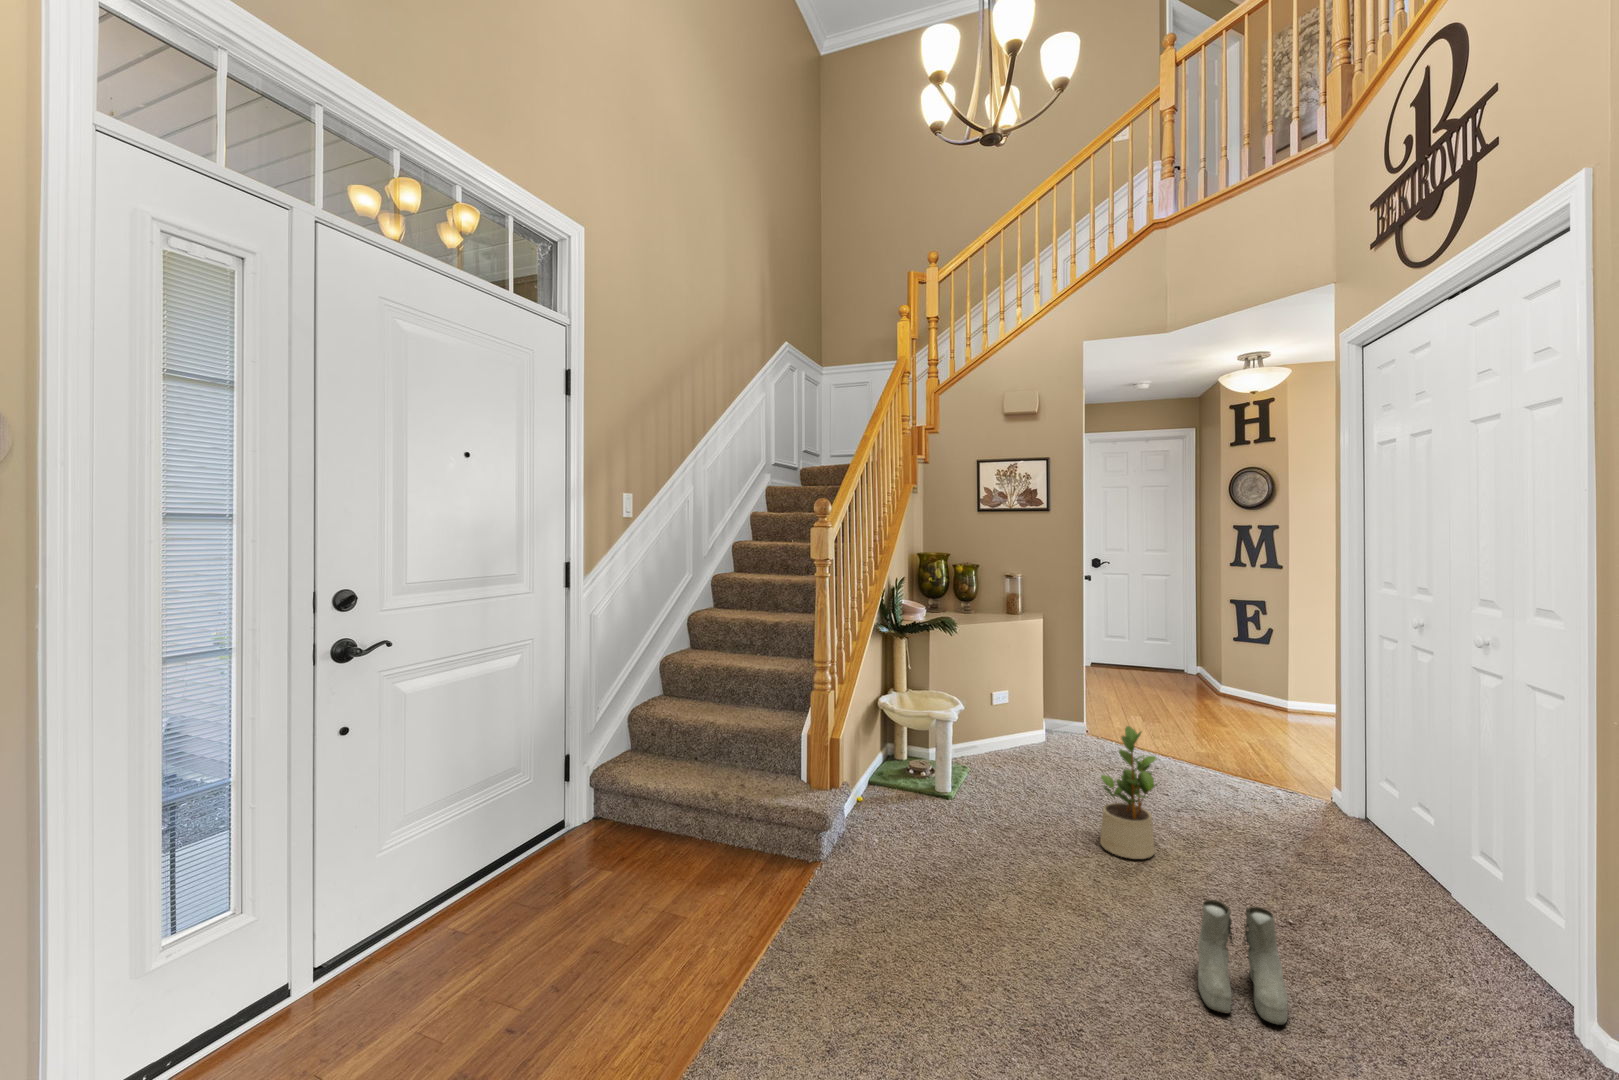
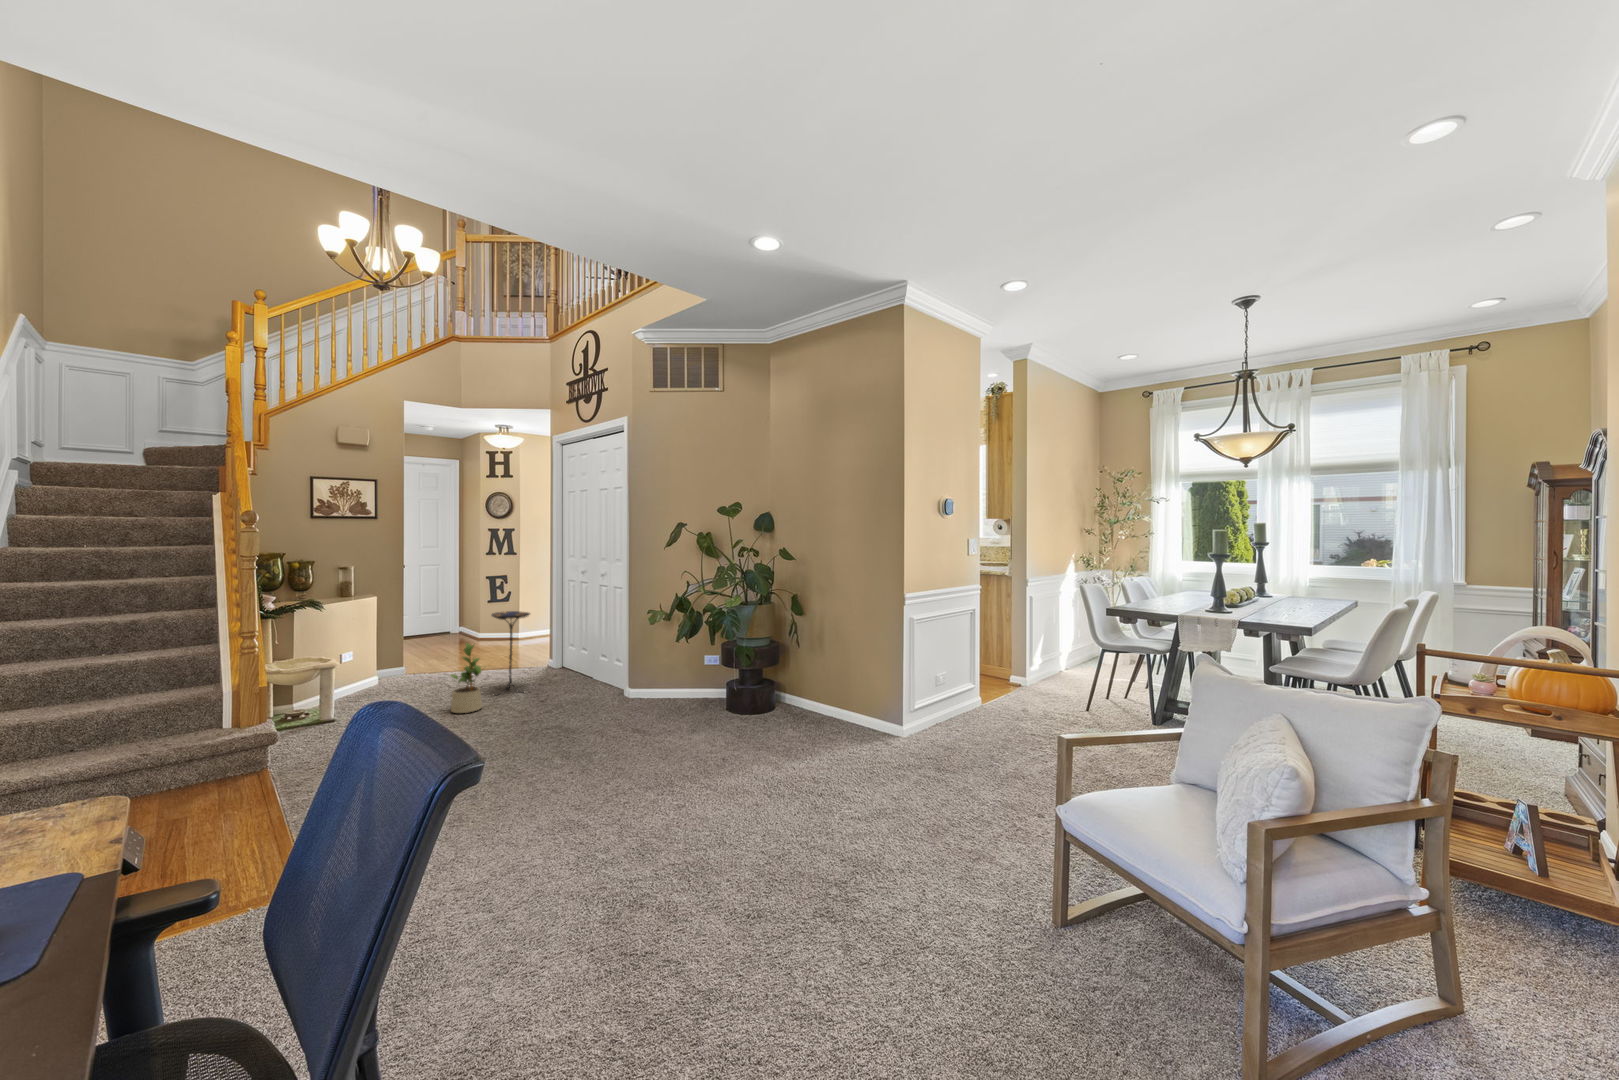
side table: none [1187,673,1269,847] -> present [491,611,530,689]
boots: present [1198,900,1288,1025] -> none [519,695,554,737]

